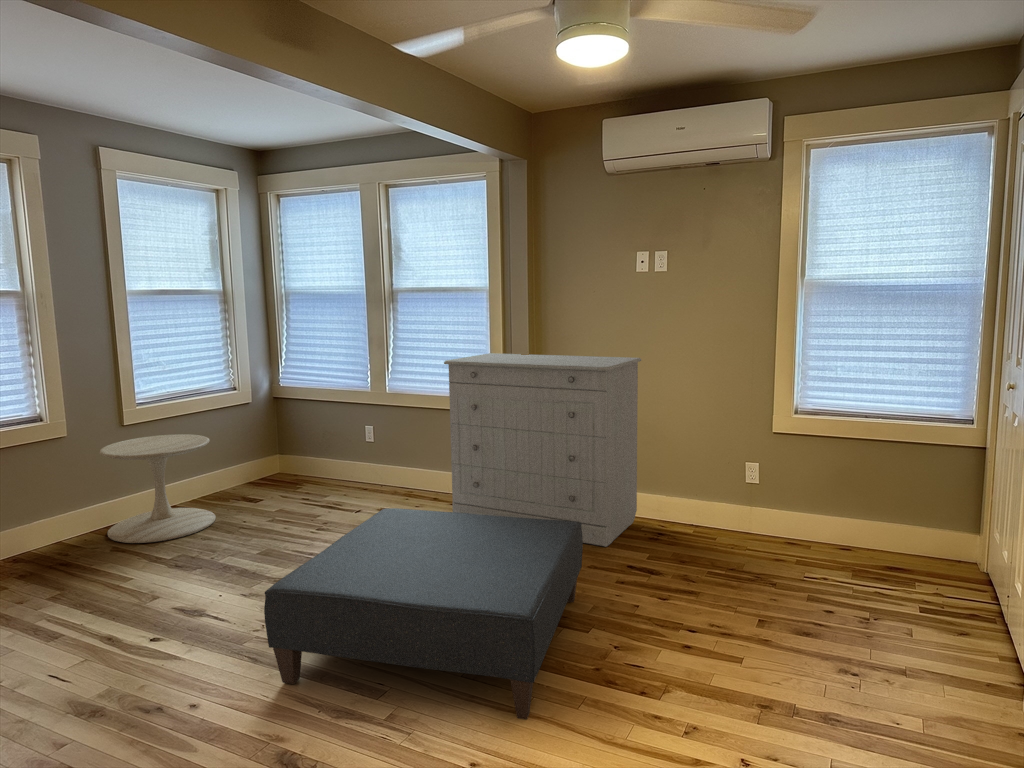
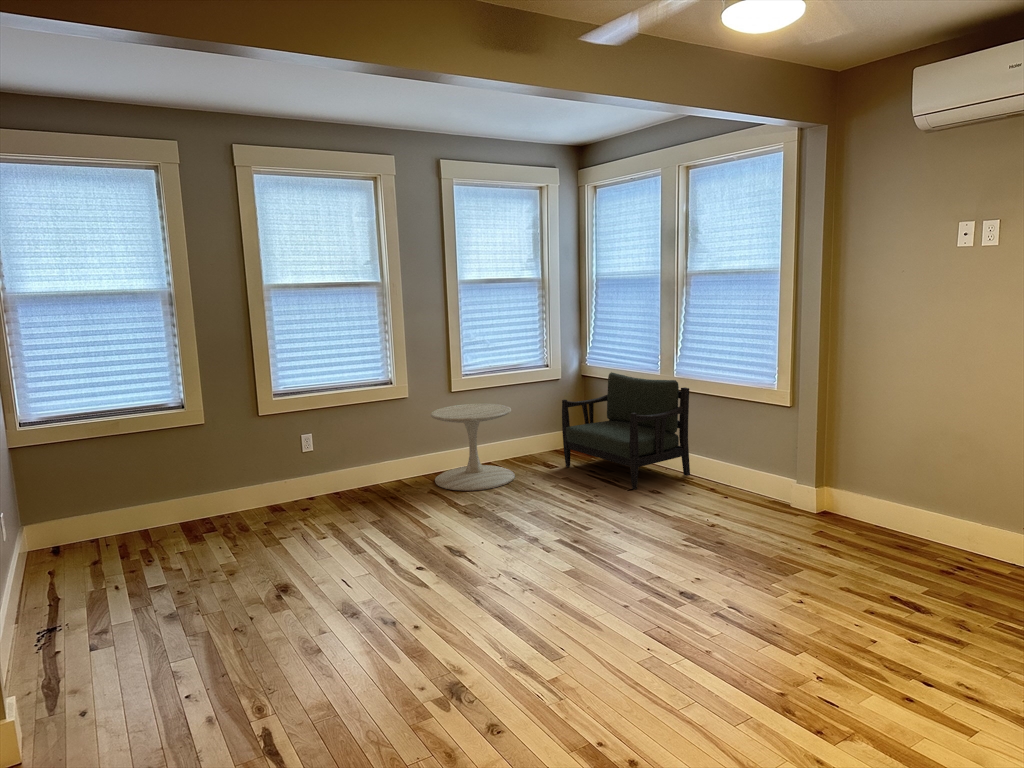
dresser: present [444,353,641,547] -> none [711,339,955,570]
armchair: none [265,392,408,511] -> present [562,372,690,490]
ottoman: present [264,508,583,719] -> none [475,489,813,720]

